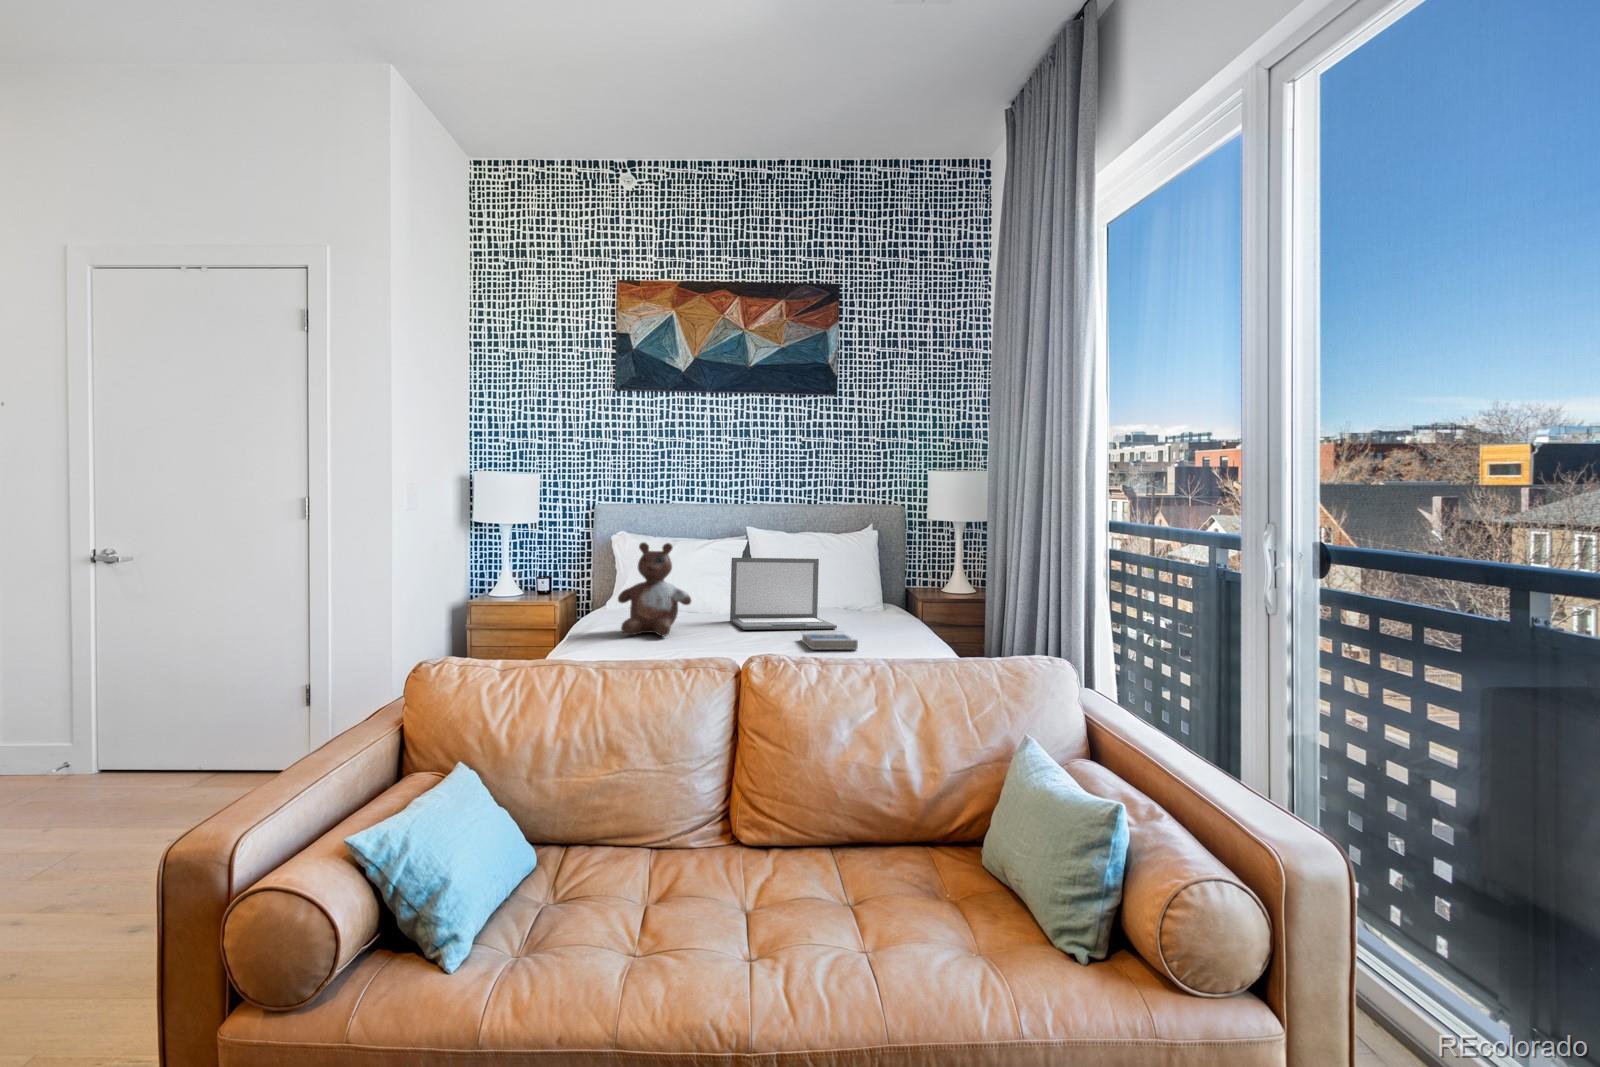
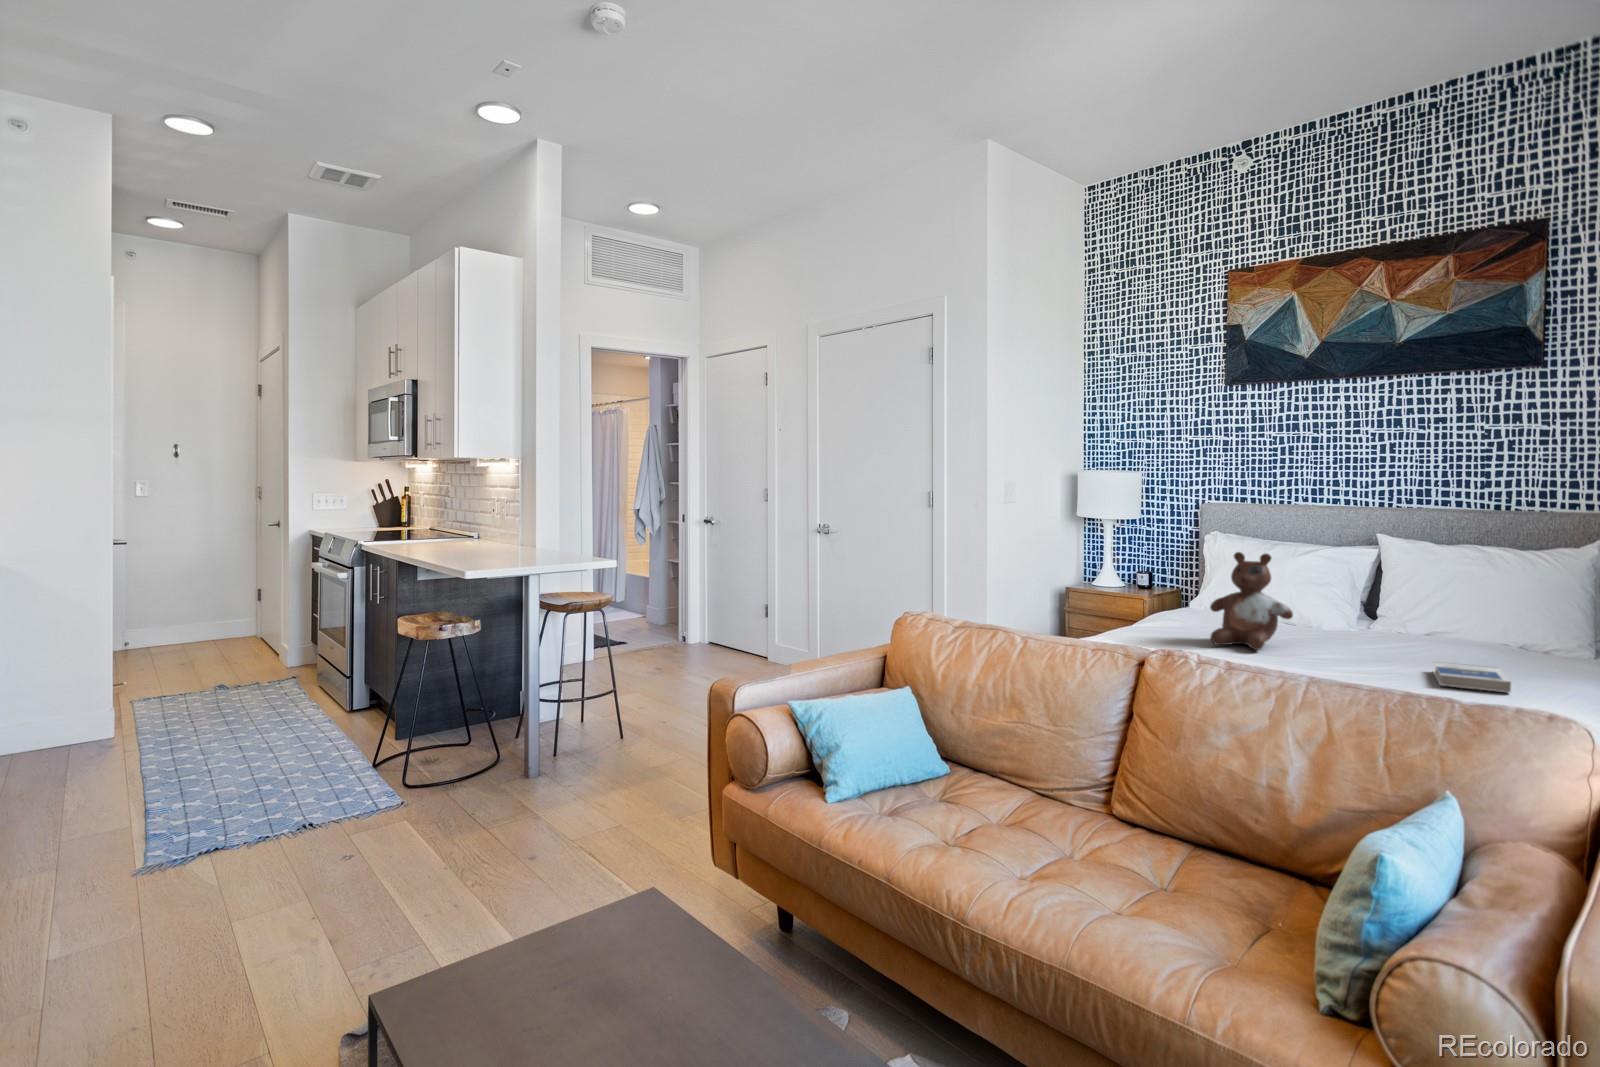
laptop: present [730,558,837,630] -> none [1349,569,1498,662]

